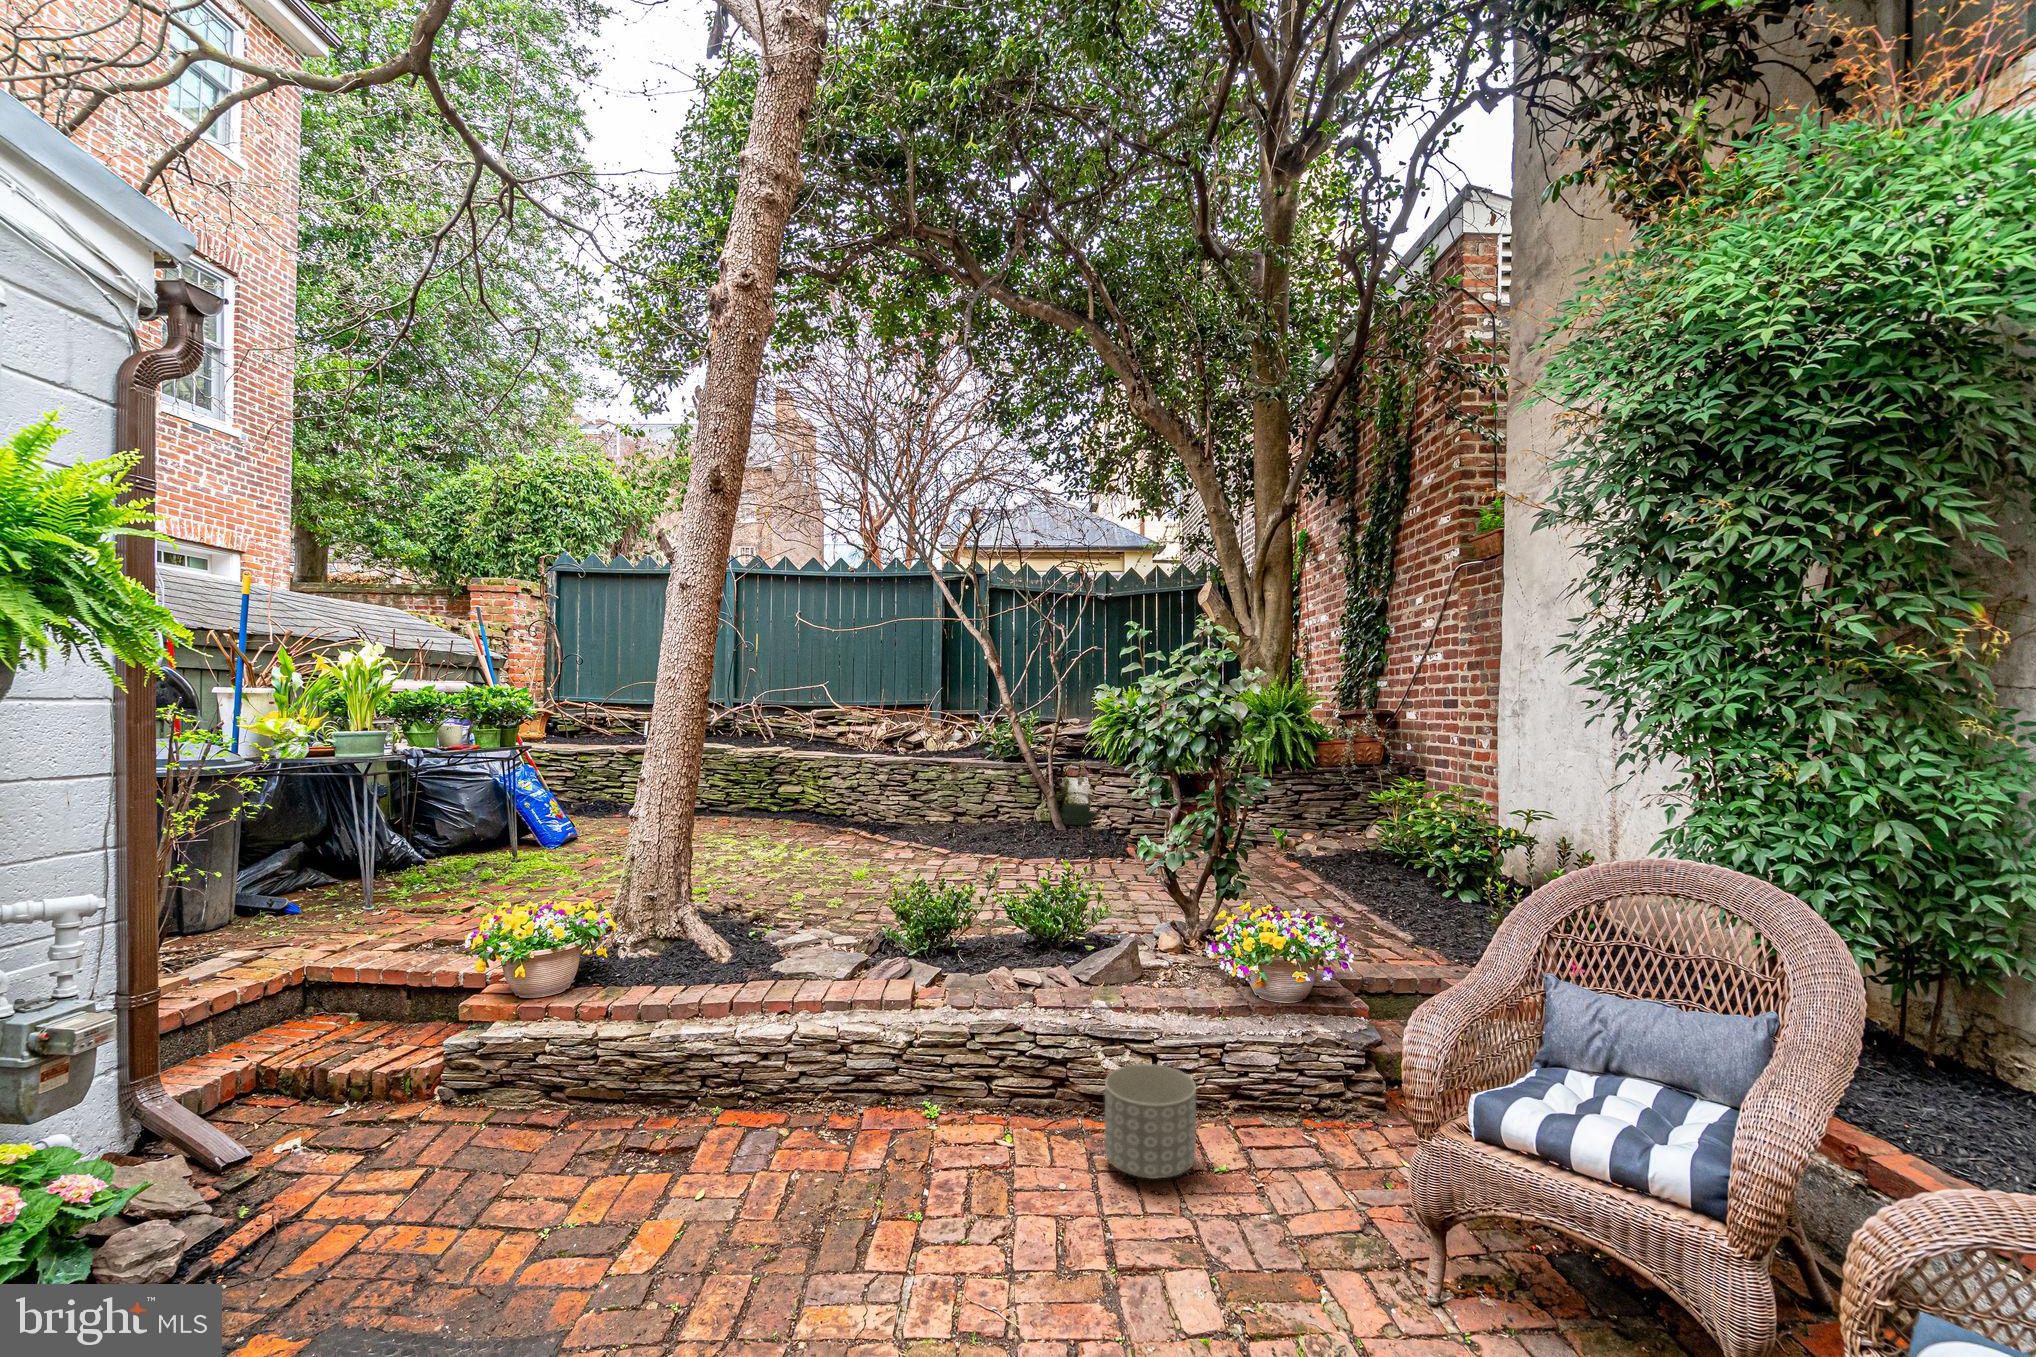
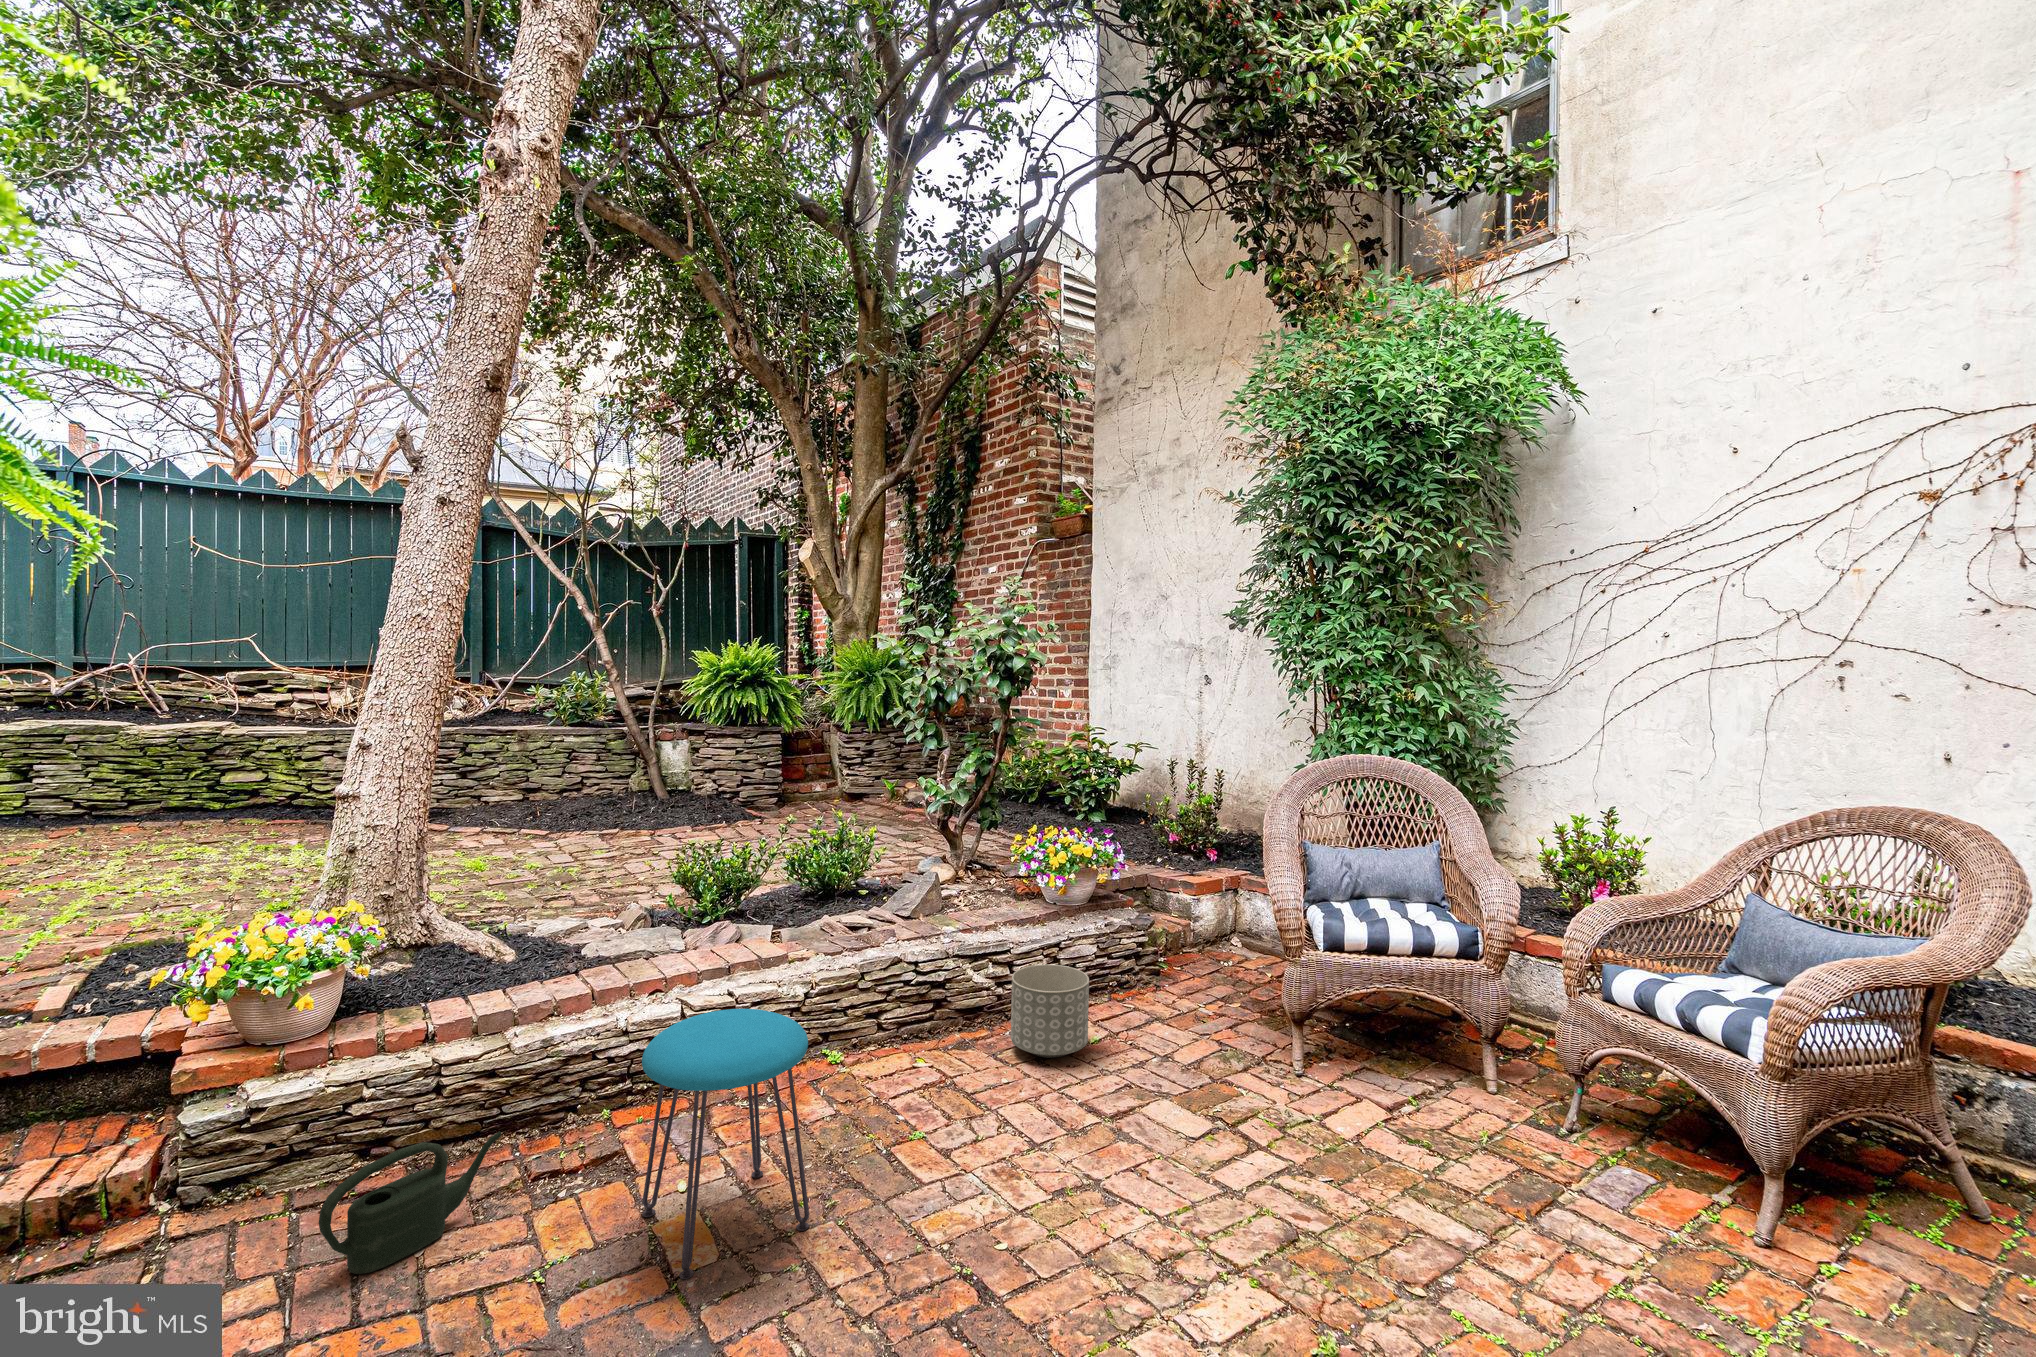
watering can: present [1055,792,1108,825] -> present [319,1131,501,1274]
stool: none [625,1044,776,1276] -> present [642,1009,809,1279]

